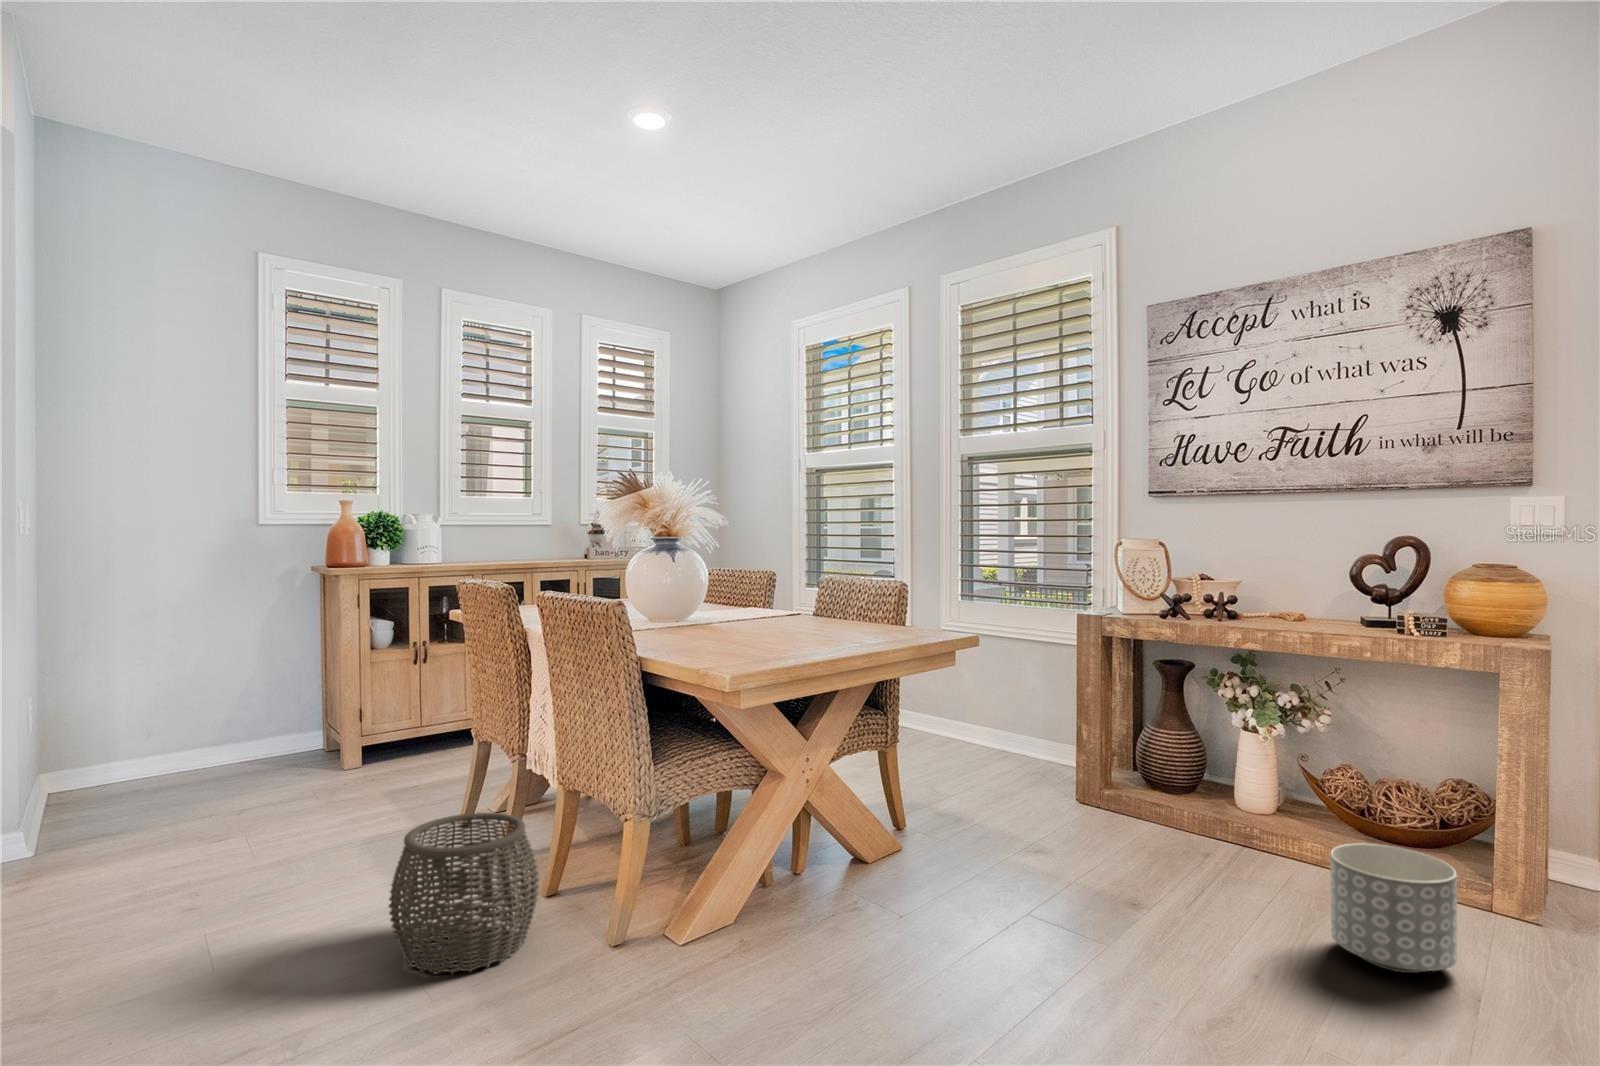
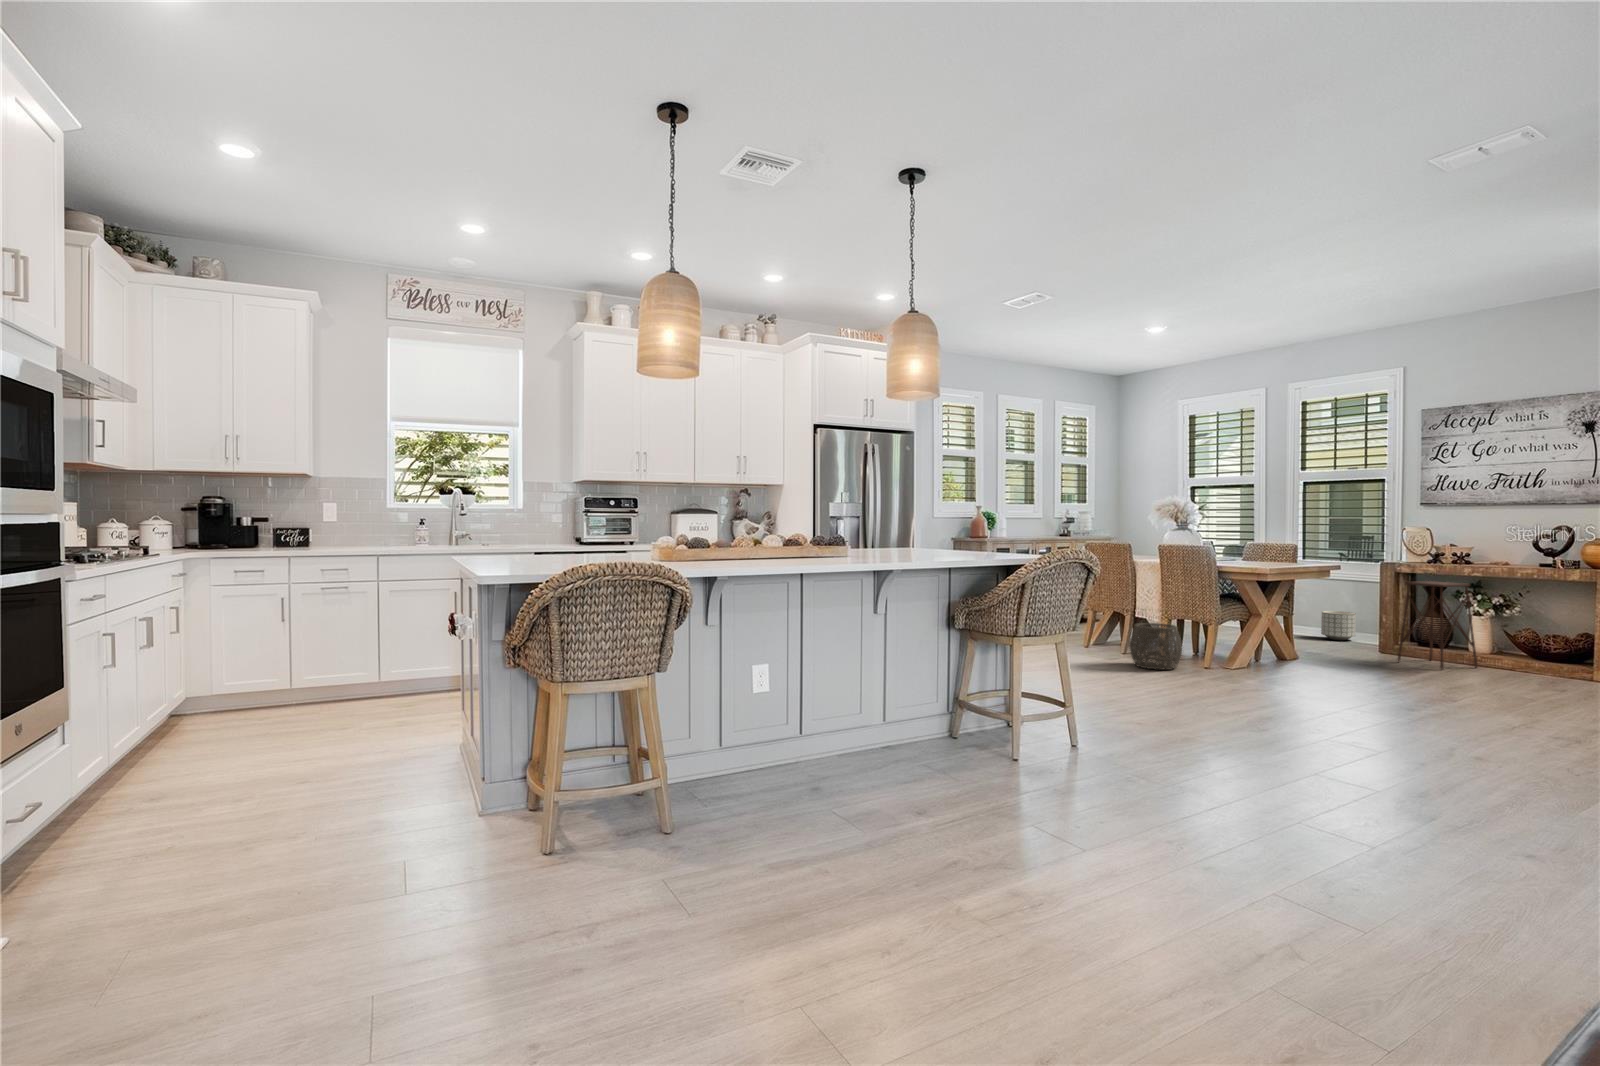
side table: none [1096,660,1255,886] -> present [1398,581,1478,669]
planter: present [1330,844,1457,973] -> present [1321,611,1356,640]

